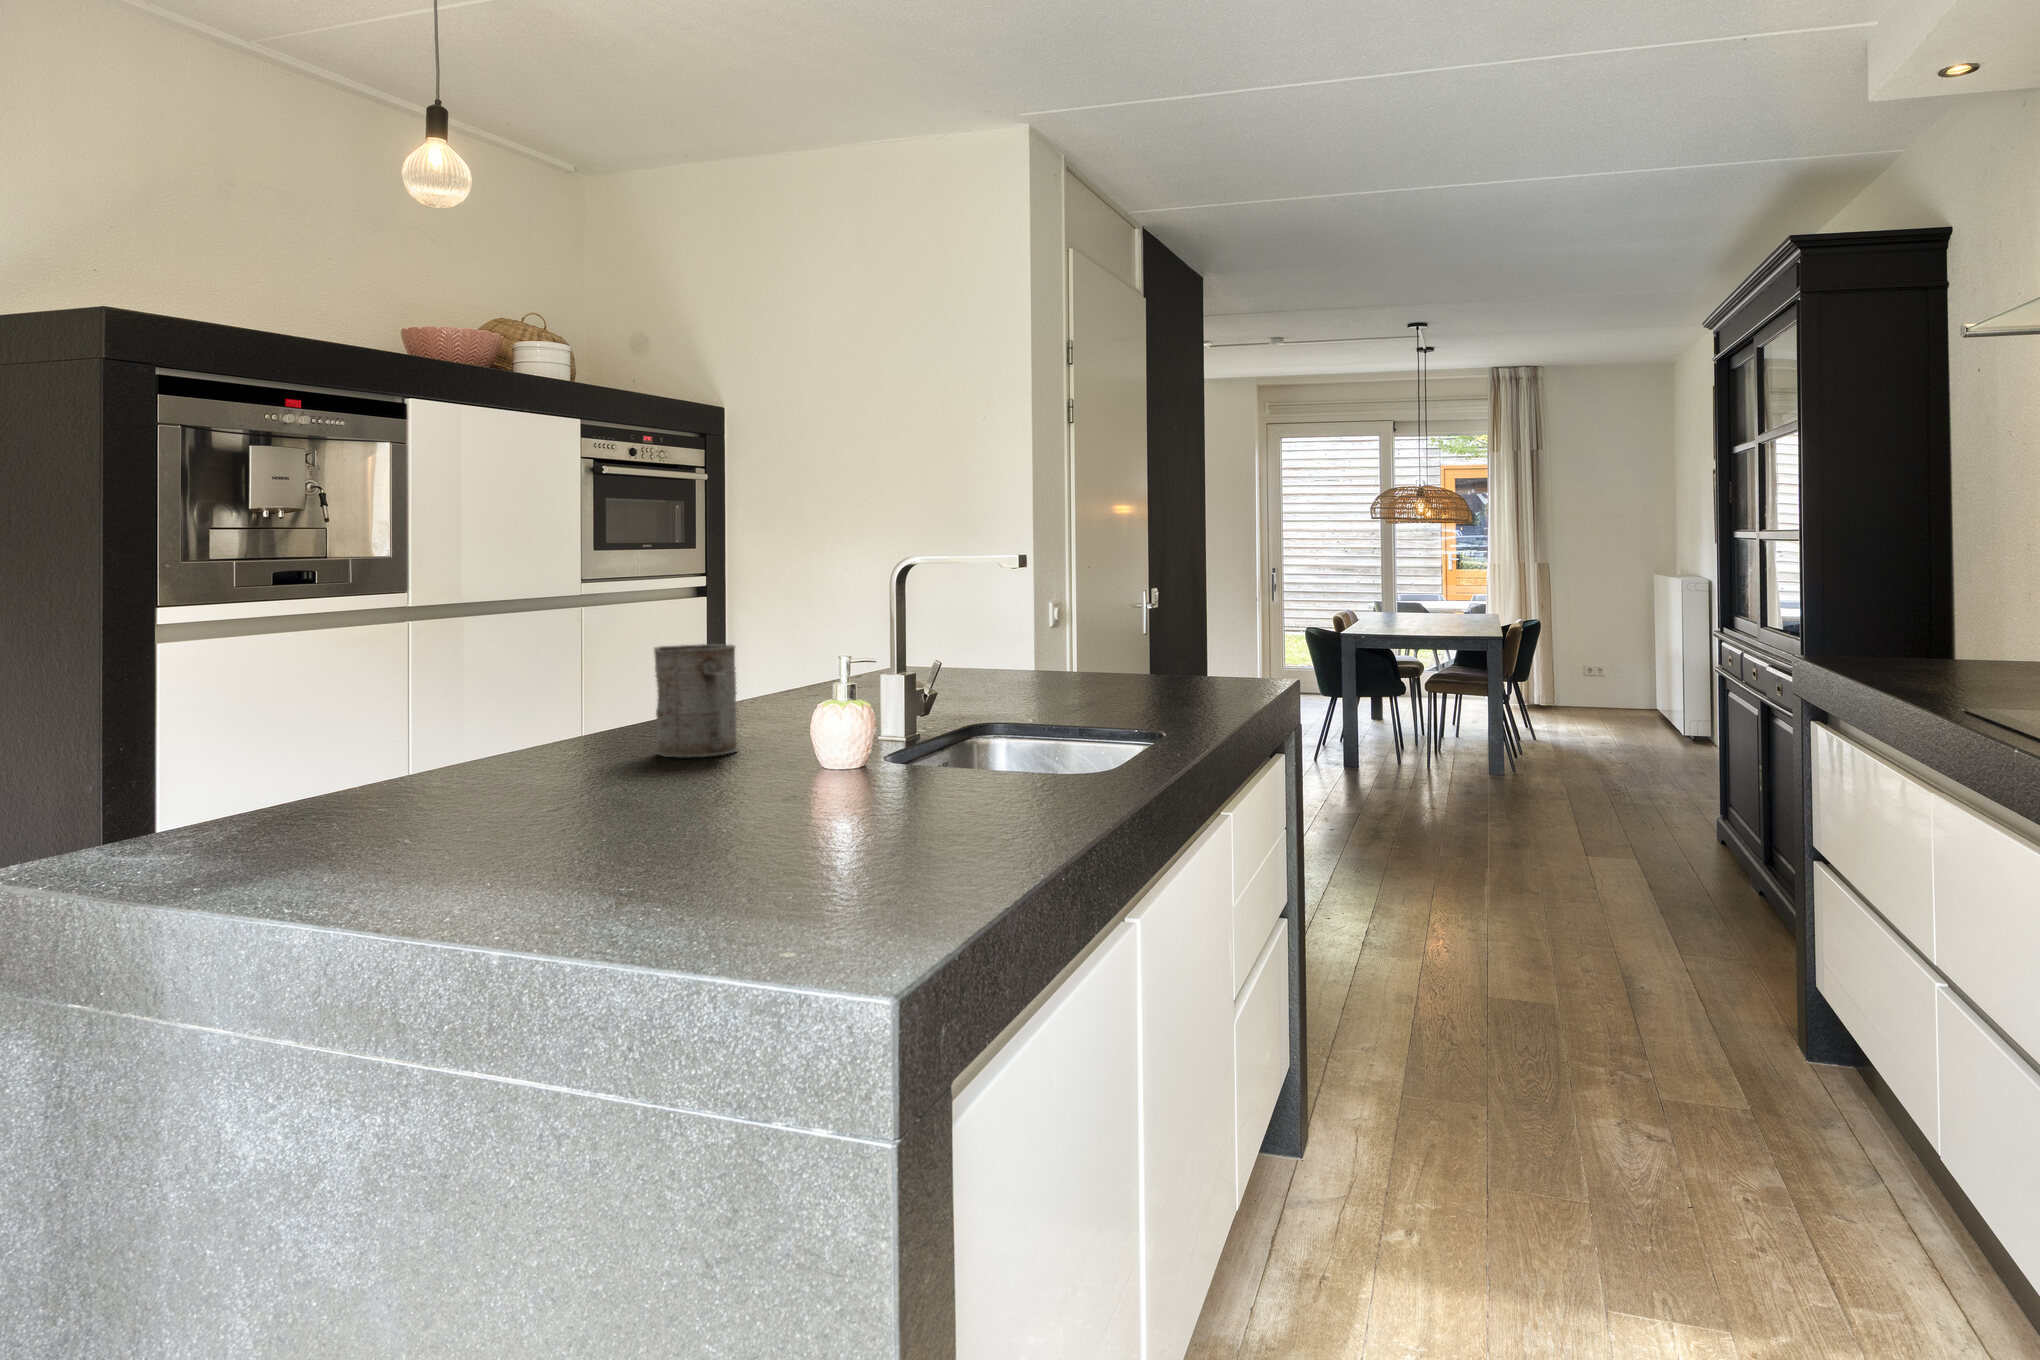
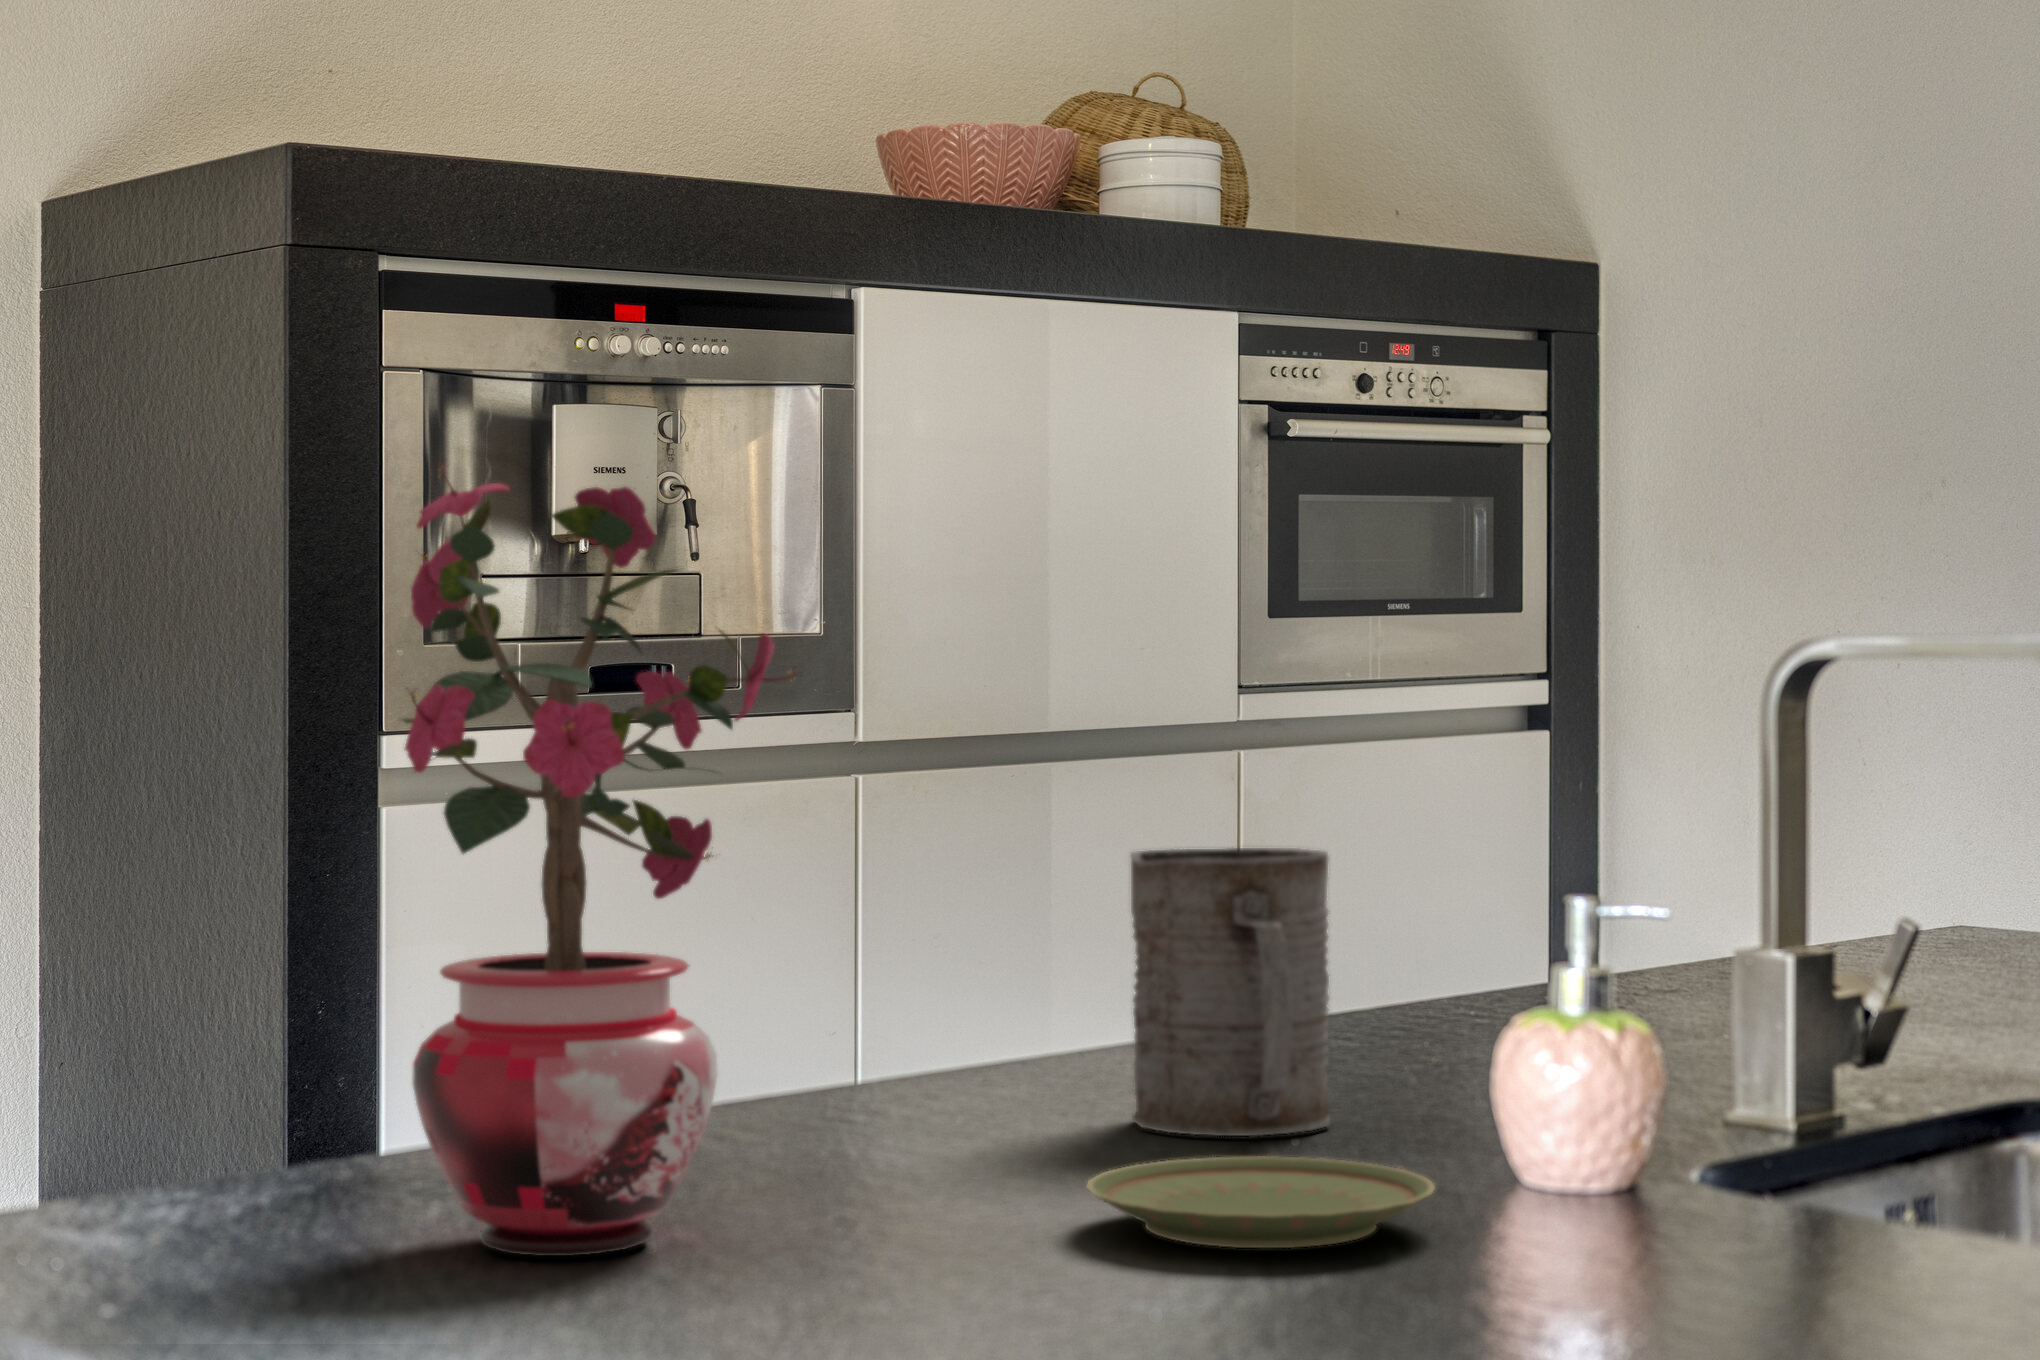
potted plant: none [367,482,567,822] -> present [400,459,795,1256]
plate: none [683,759,818,793] -> present [1087,1156,1435,1248]

